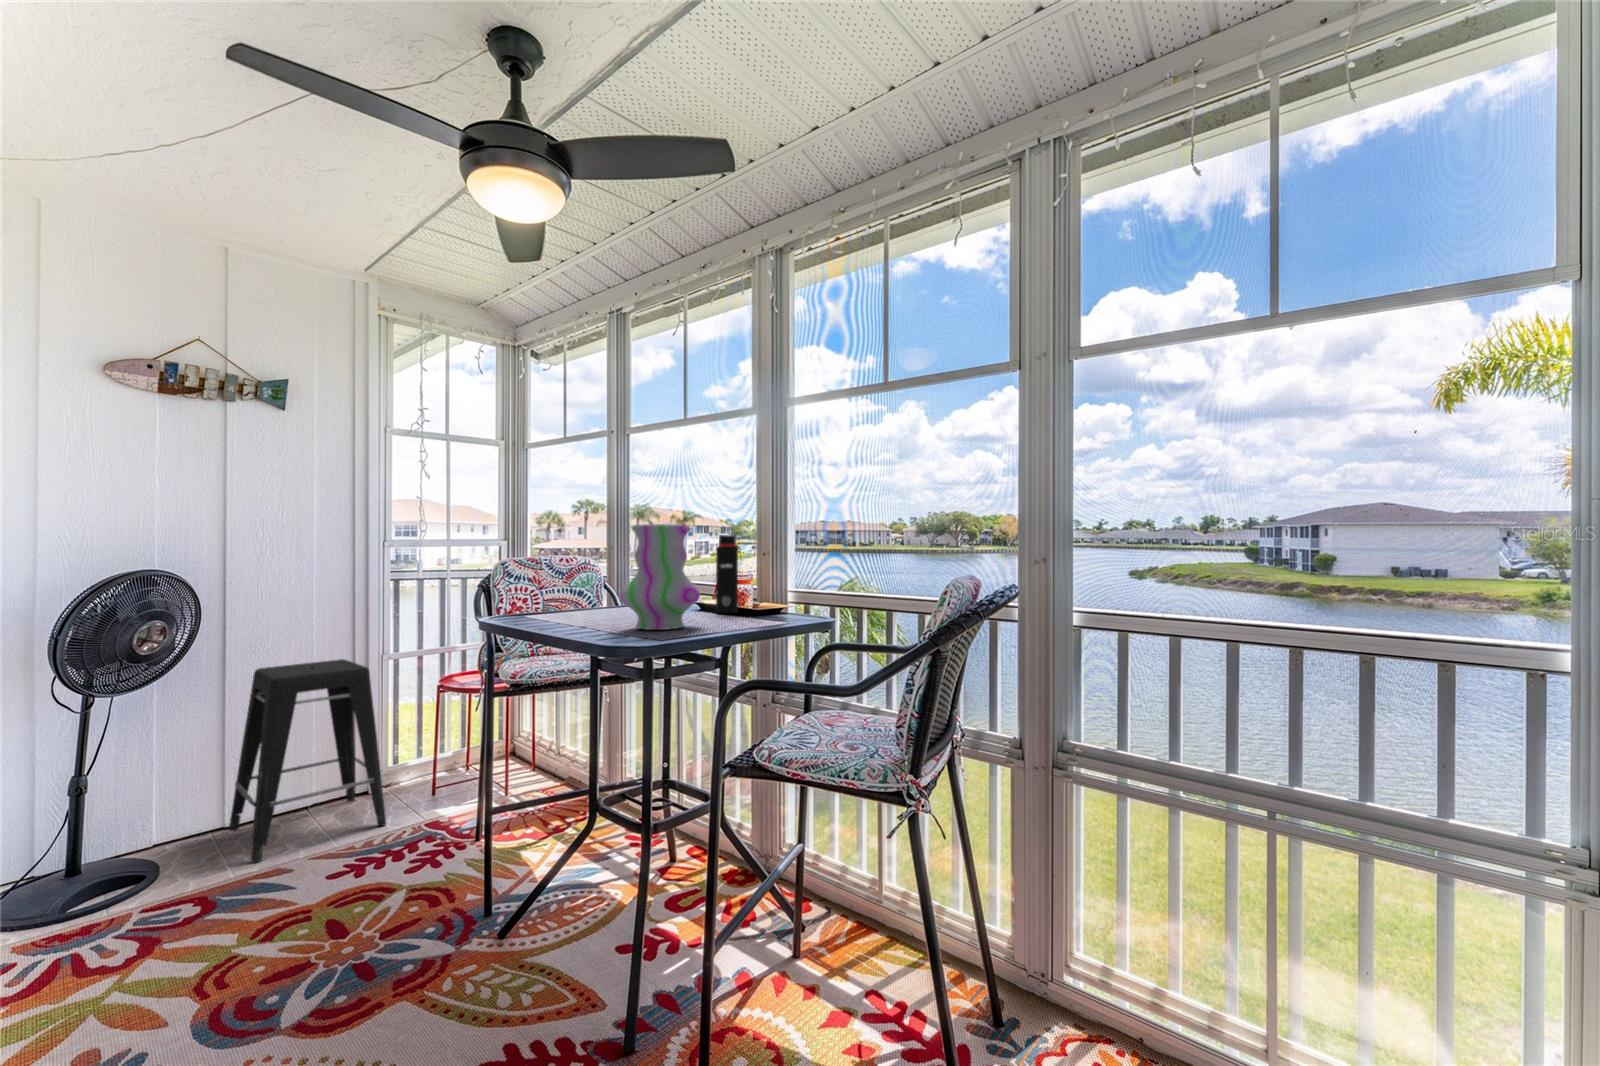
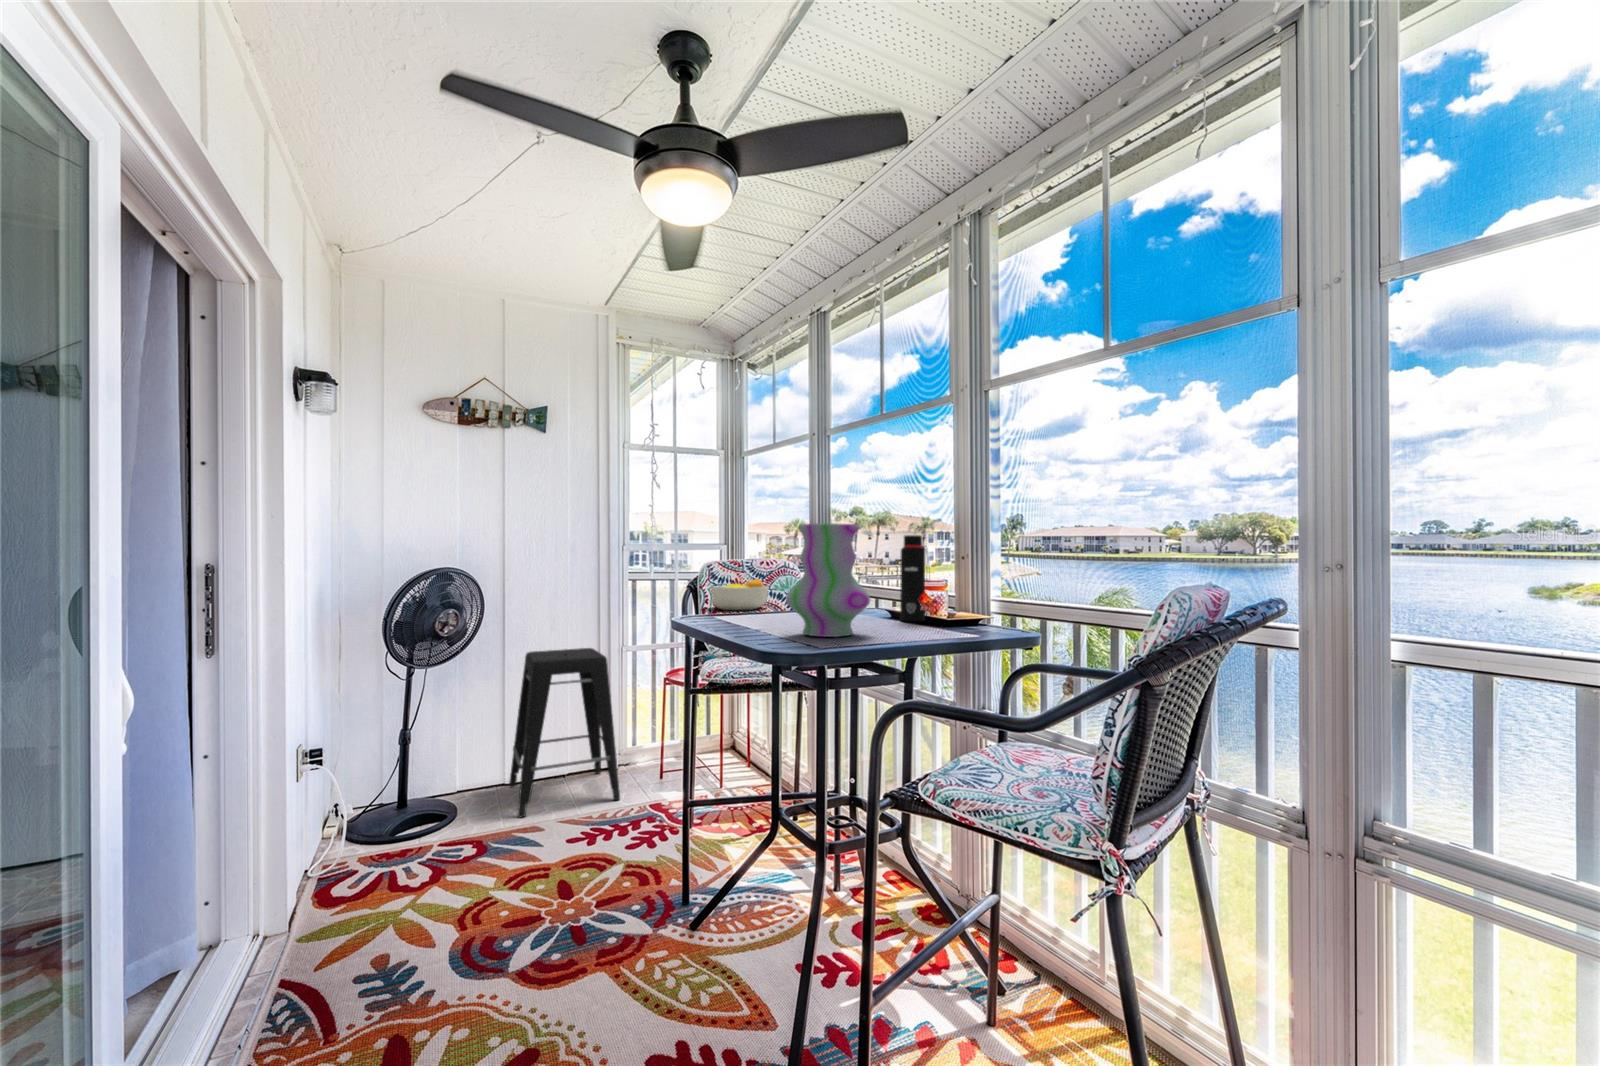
fruit bowl: none [508,573,575,610] -> present [709,579,769,610]

